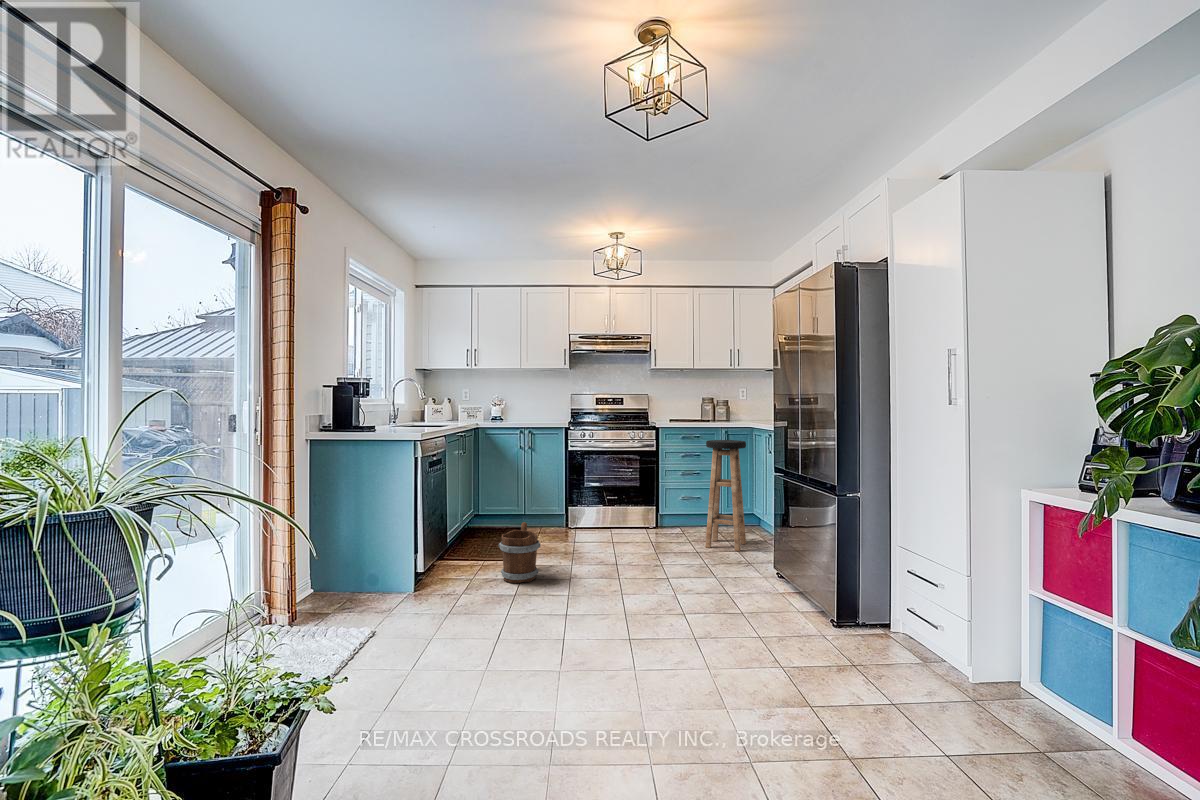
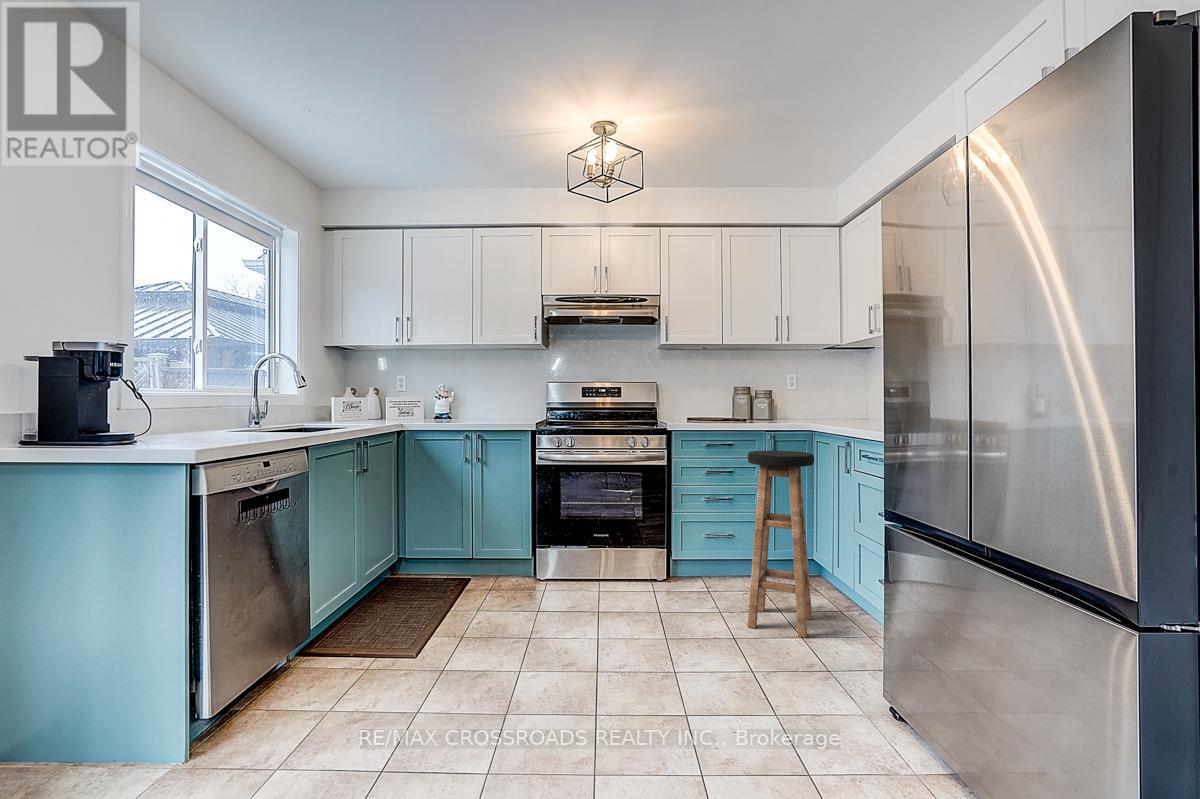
bucket: present [499,522,541,583] -> none [371,600,450,733]

